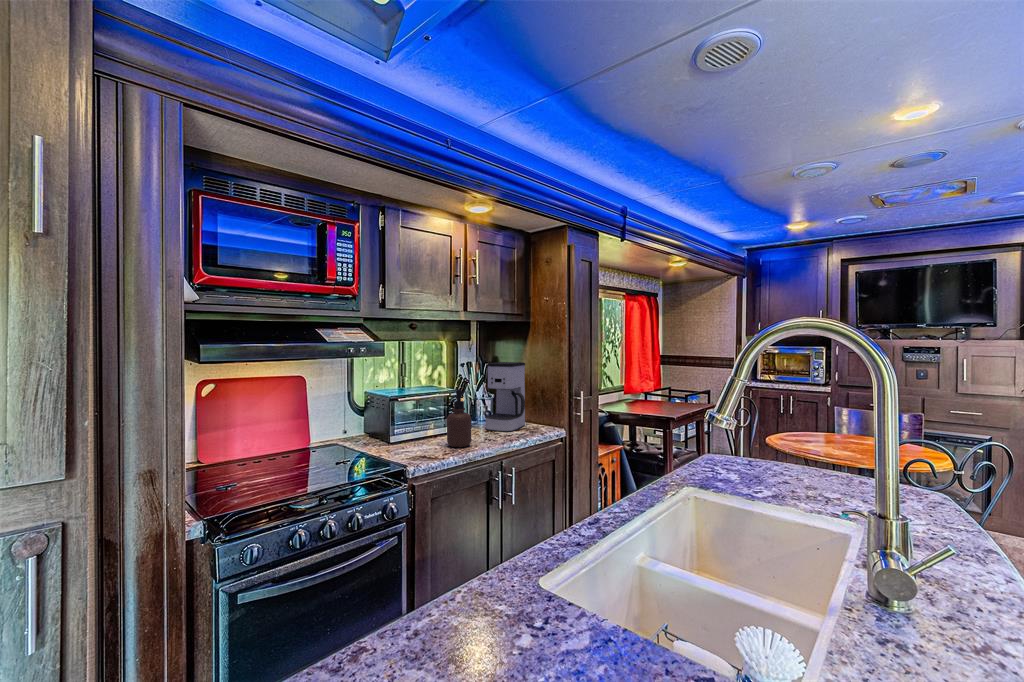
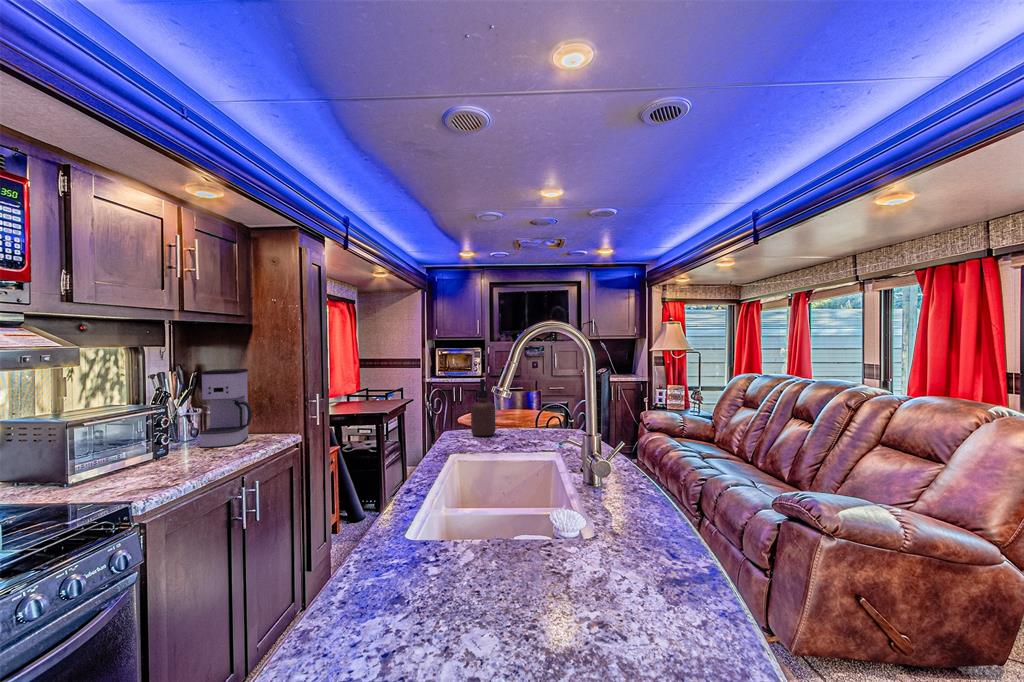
soap dispenser: present [447,390,471,447] -> present [471,379,496,436]

